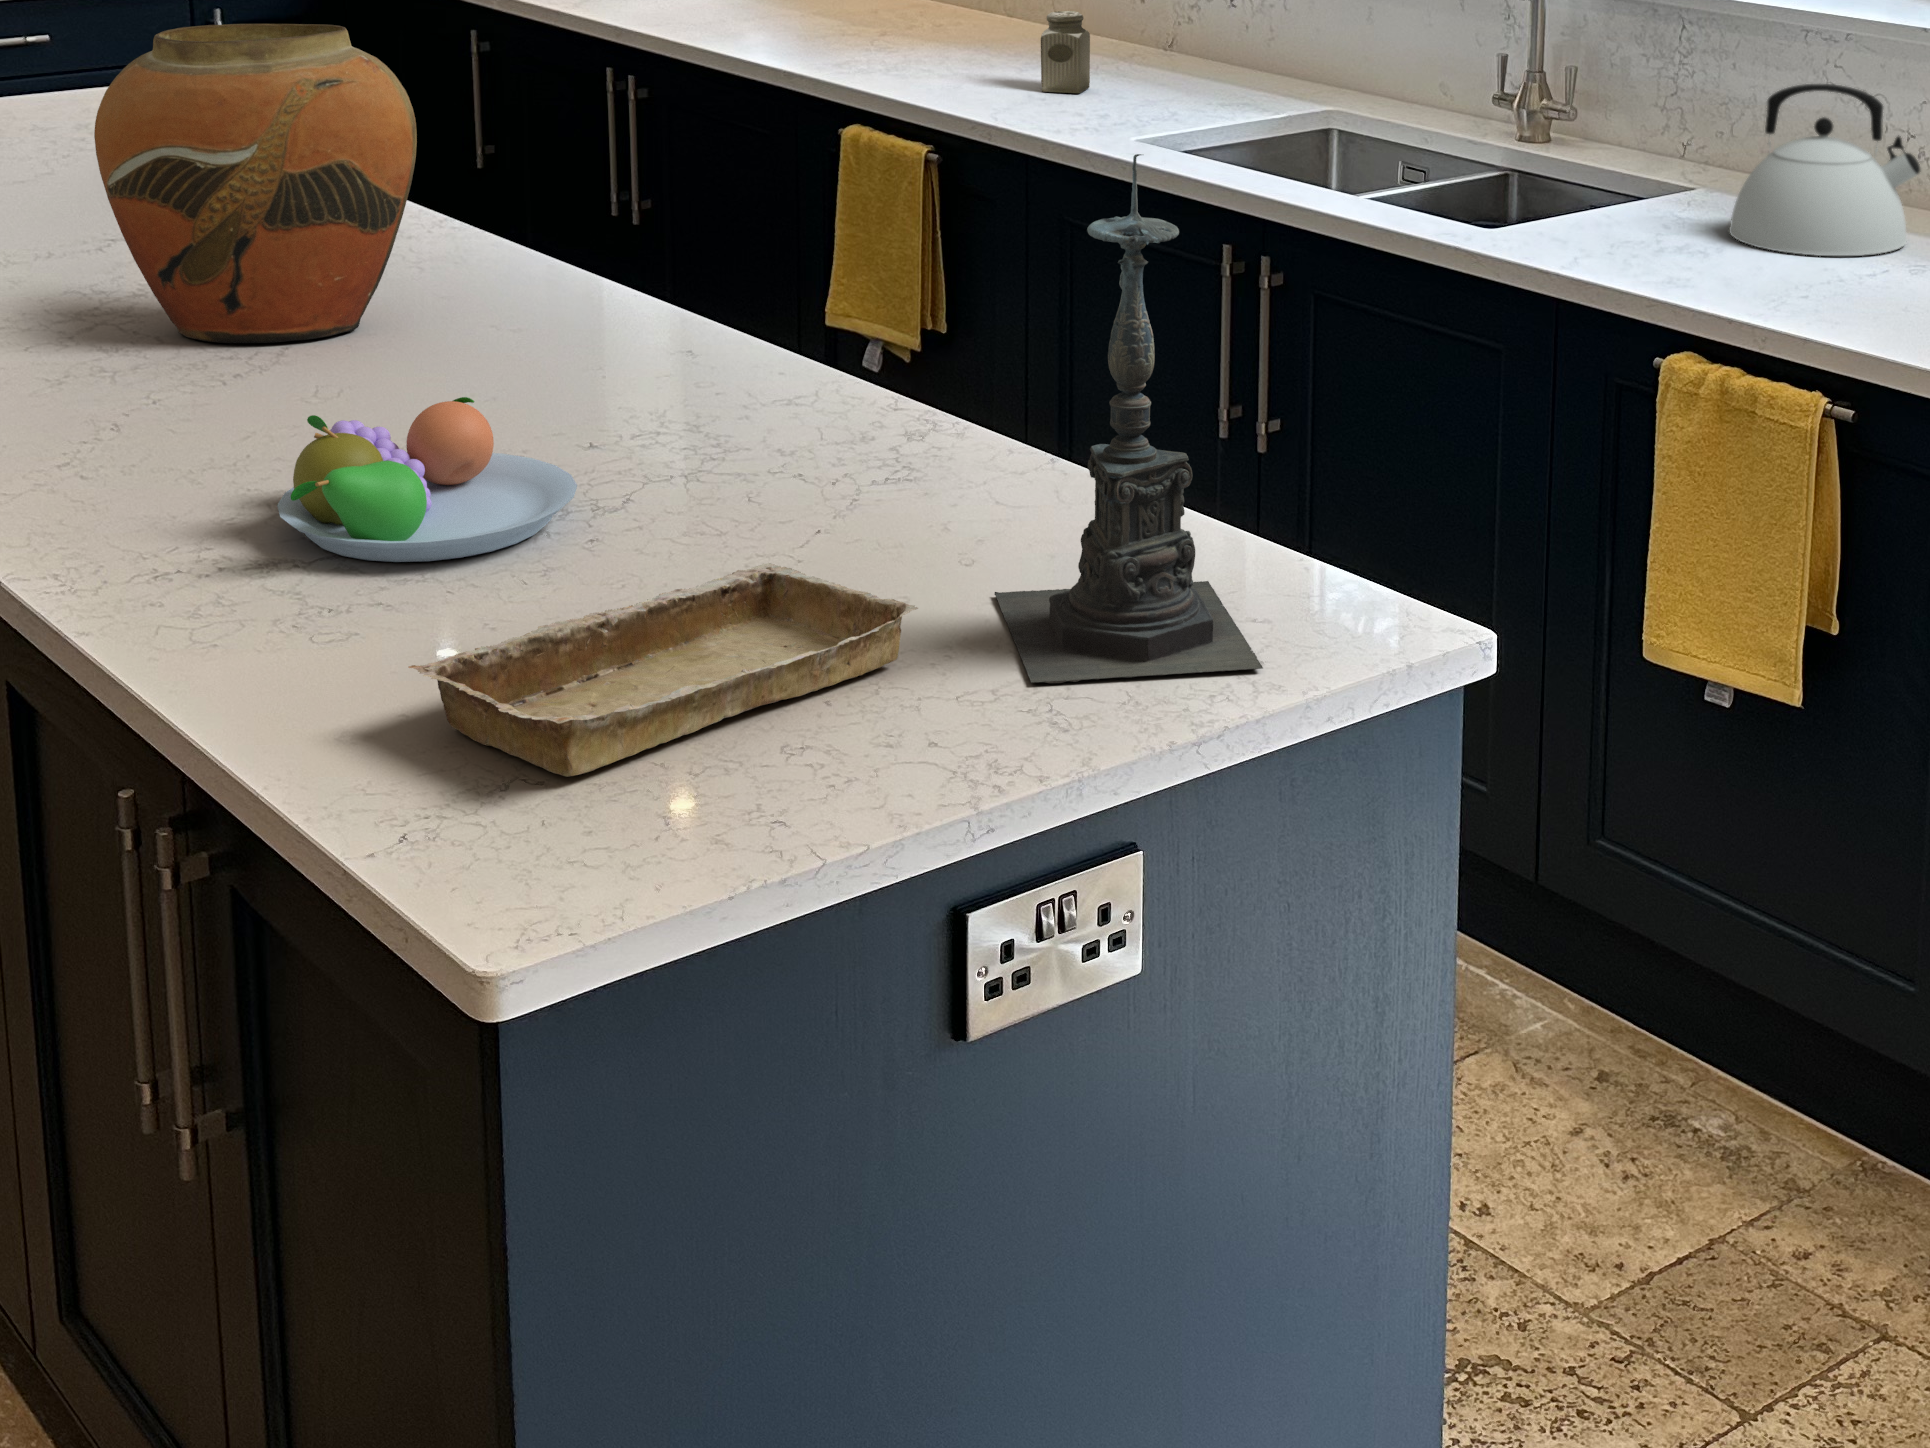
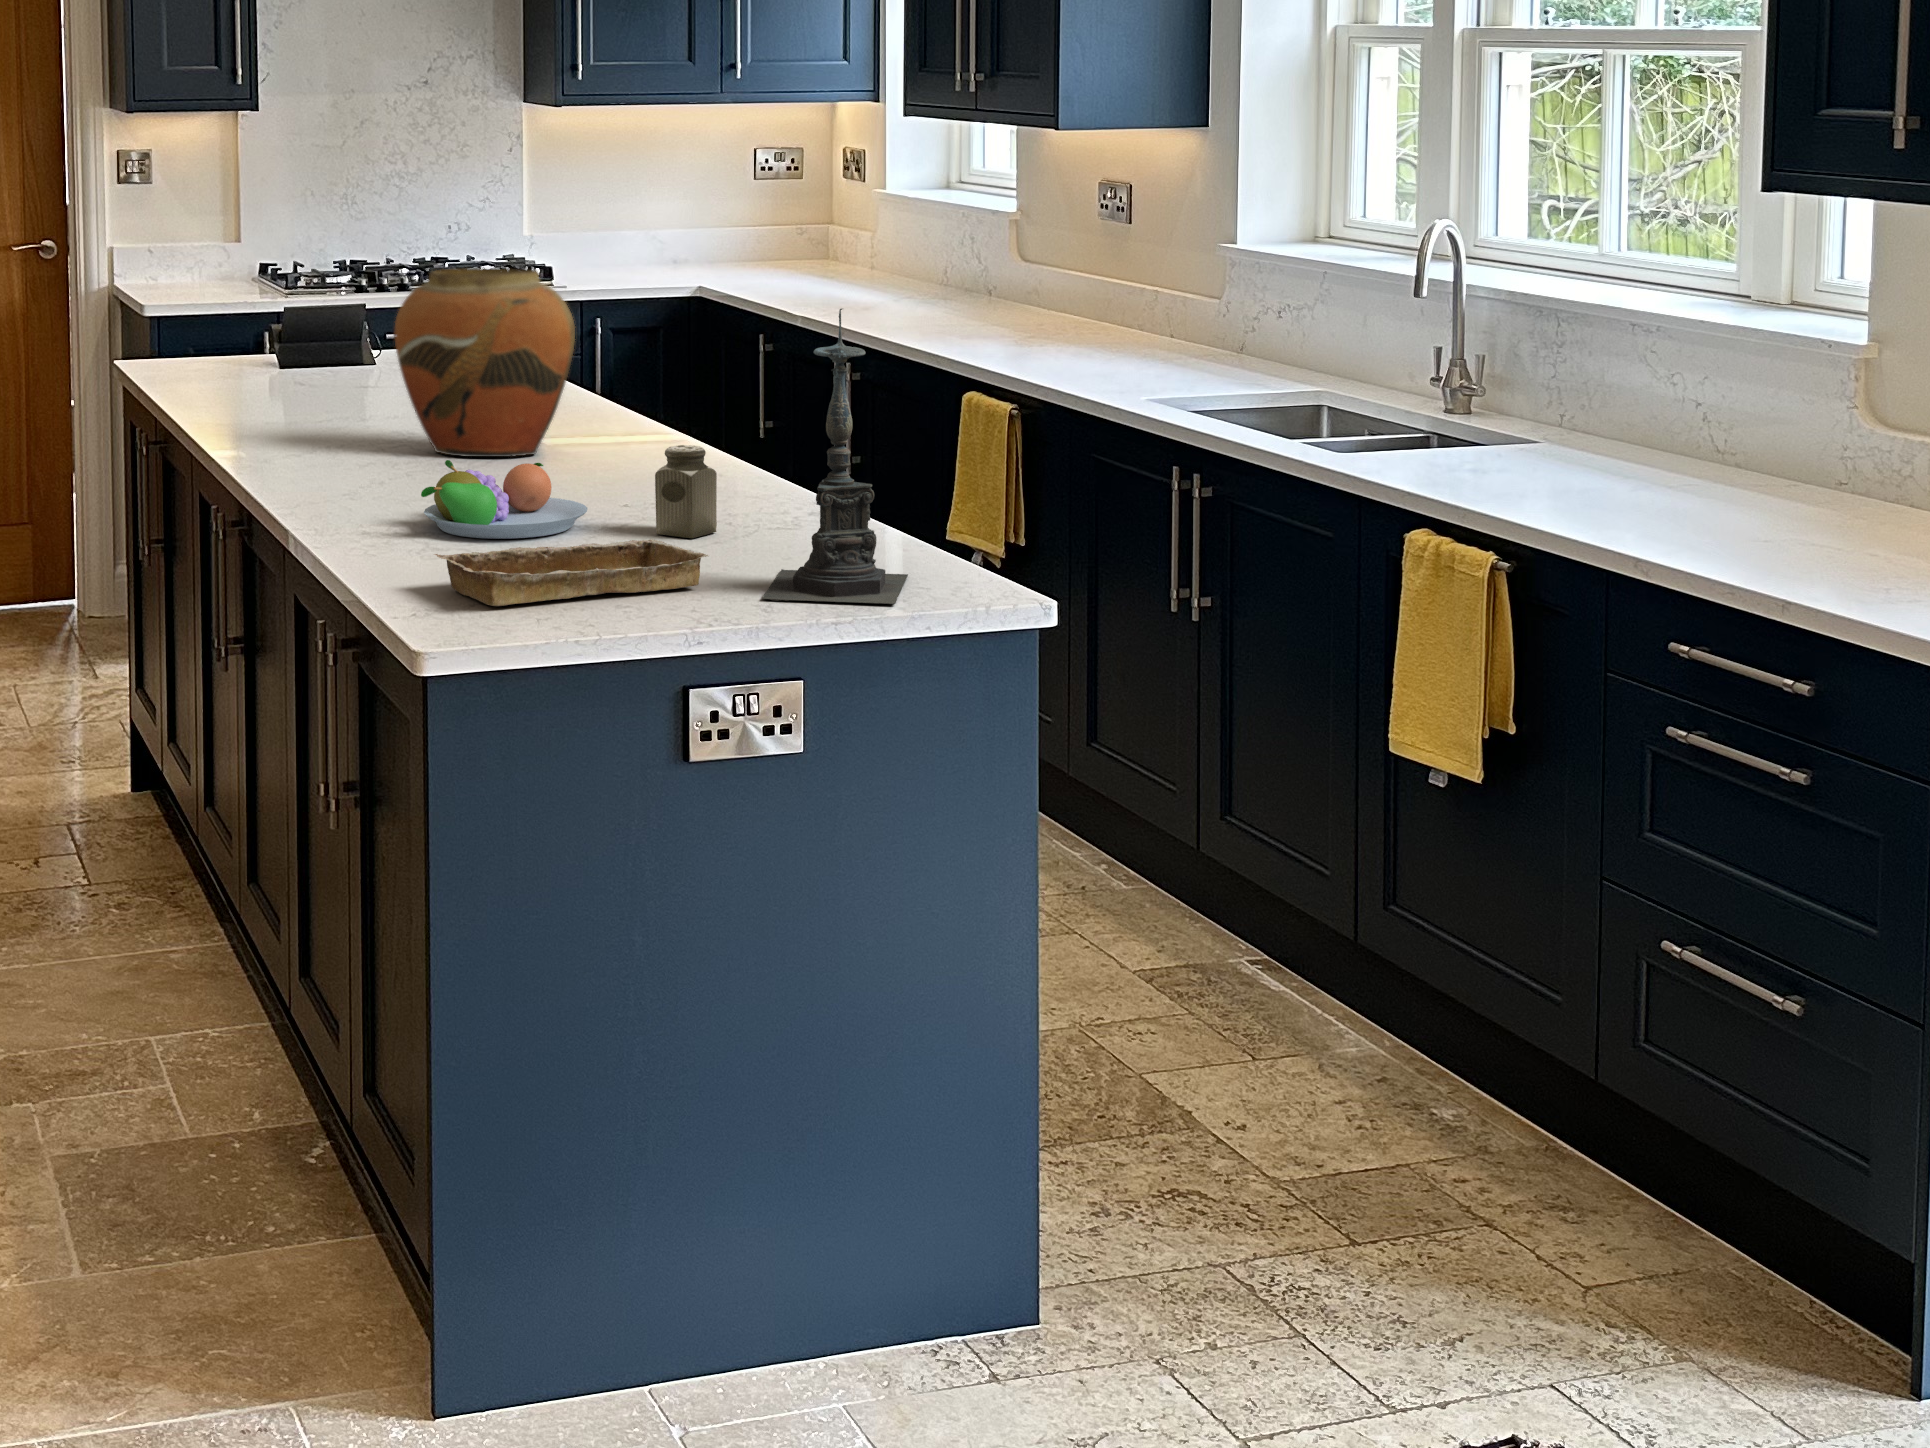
salt shaker: present [1041,11,1090,93] -> present [655,445,717,538]
kettle: present [1729,84,1920,256] -> none [1522,354,1665,480]

